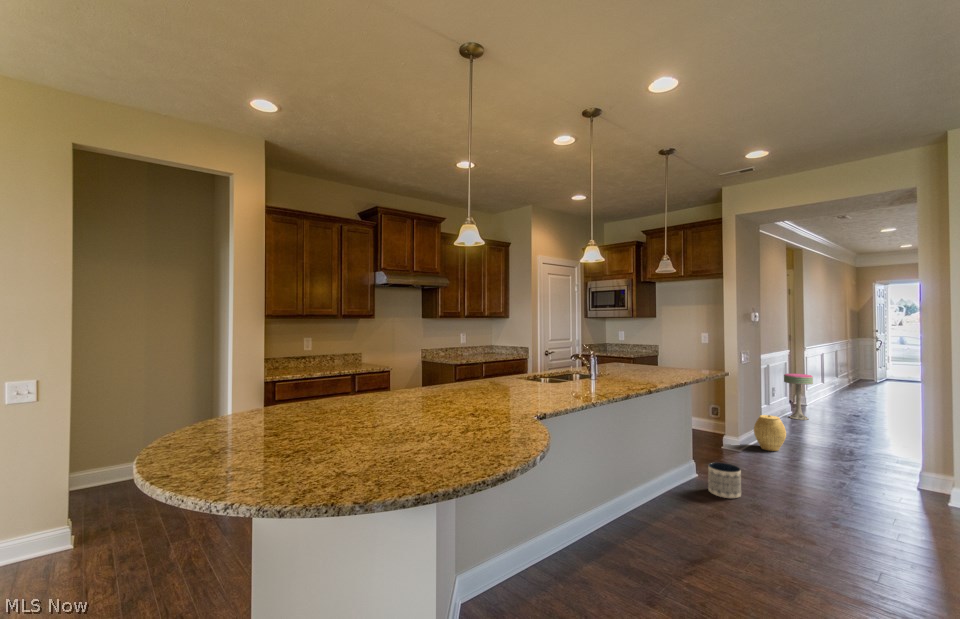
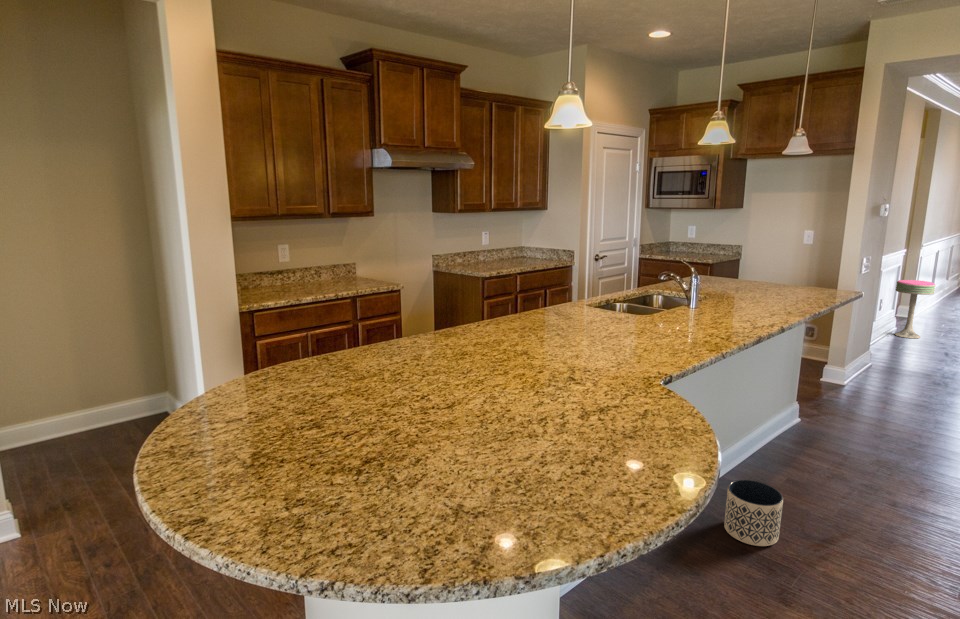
woven basket: present [754,415,786,451] -> none [864,339,907,383]
planter: present [708,462,741,498] -> present [724,480,783,546]

